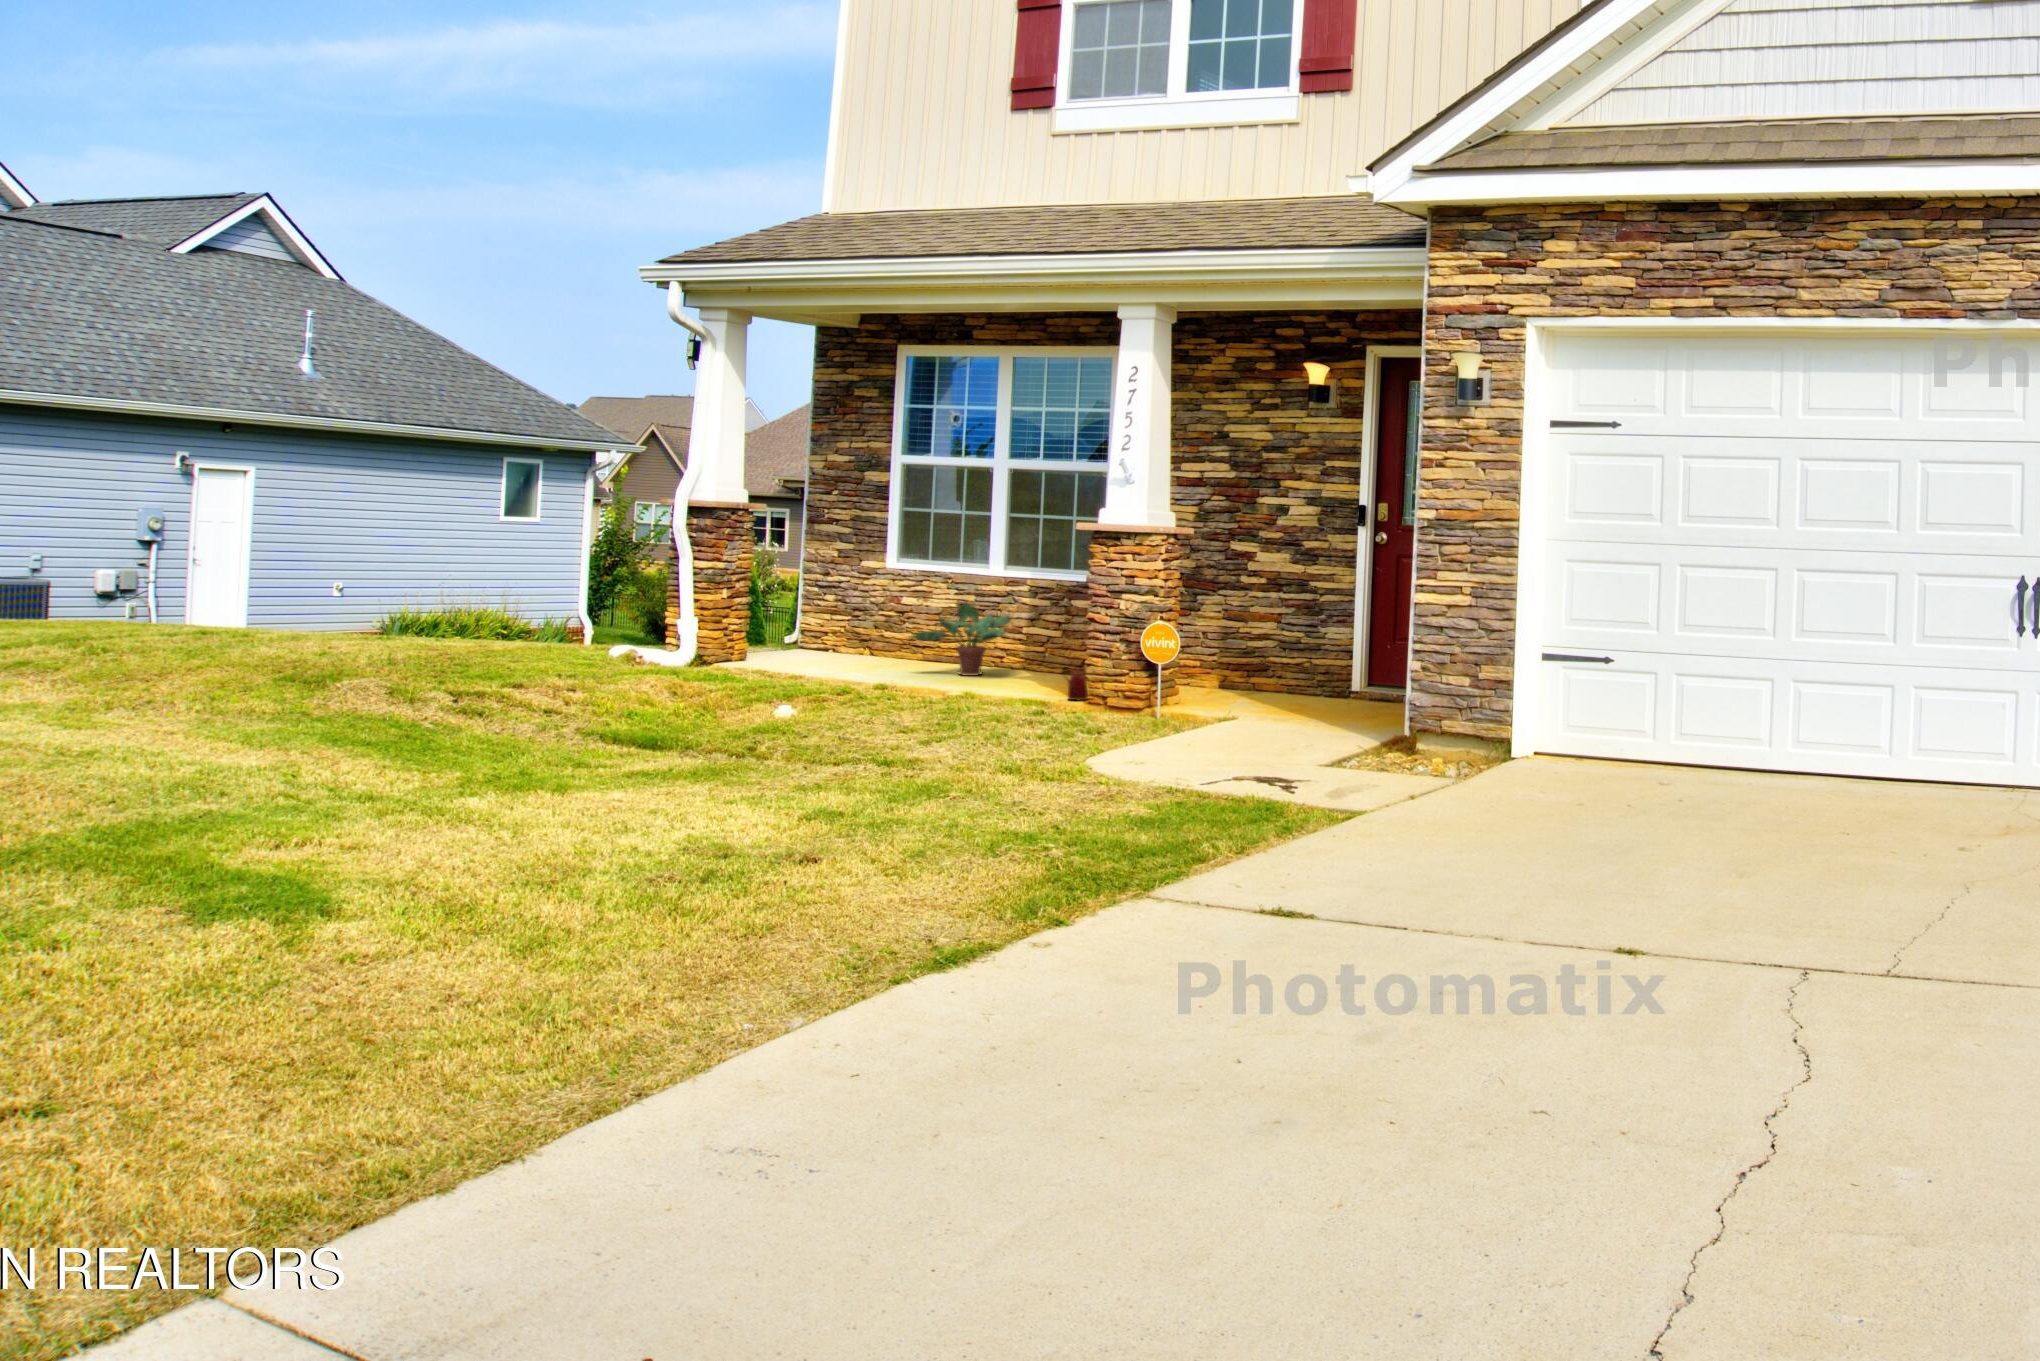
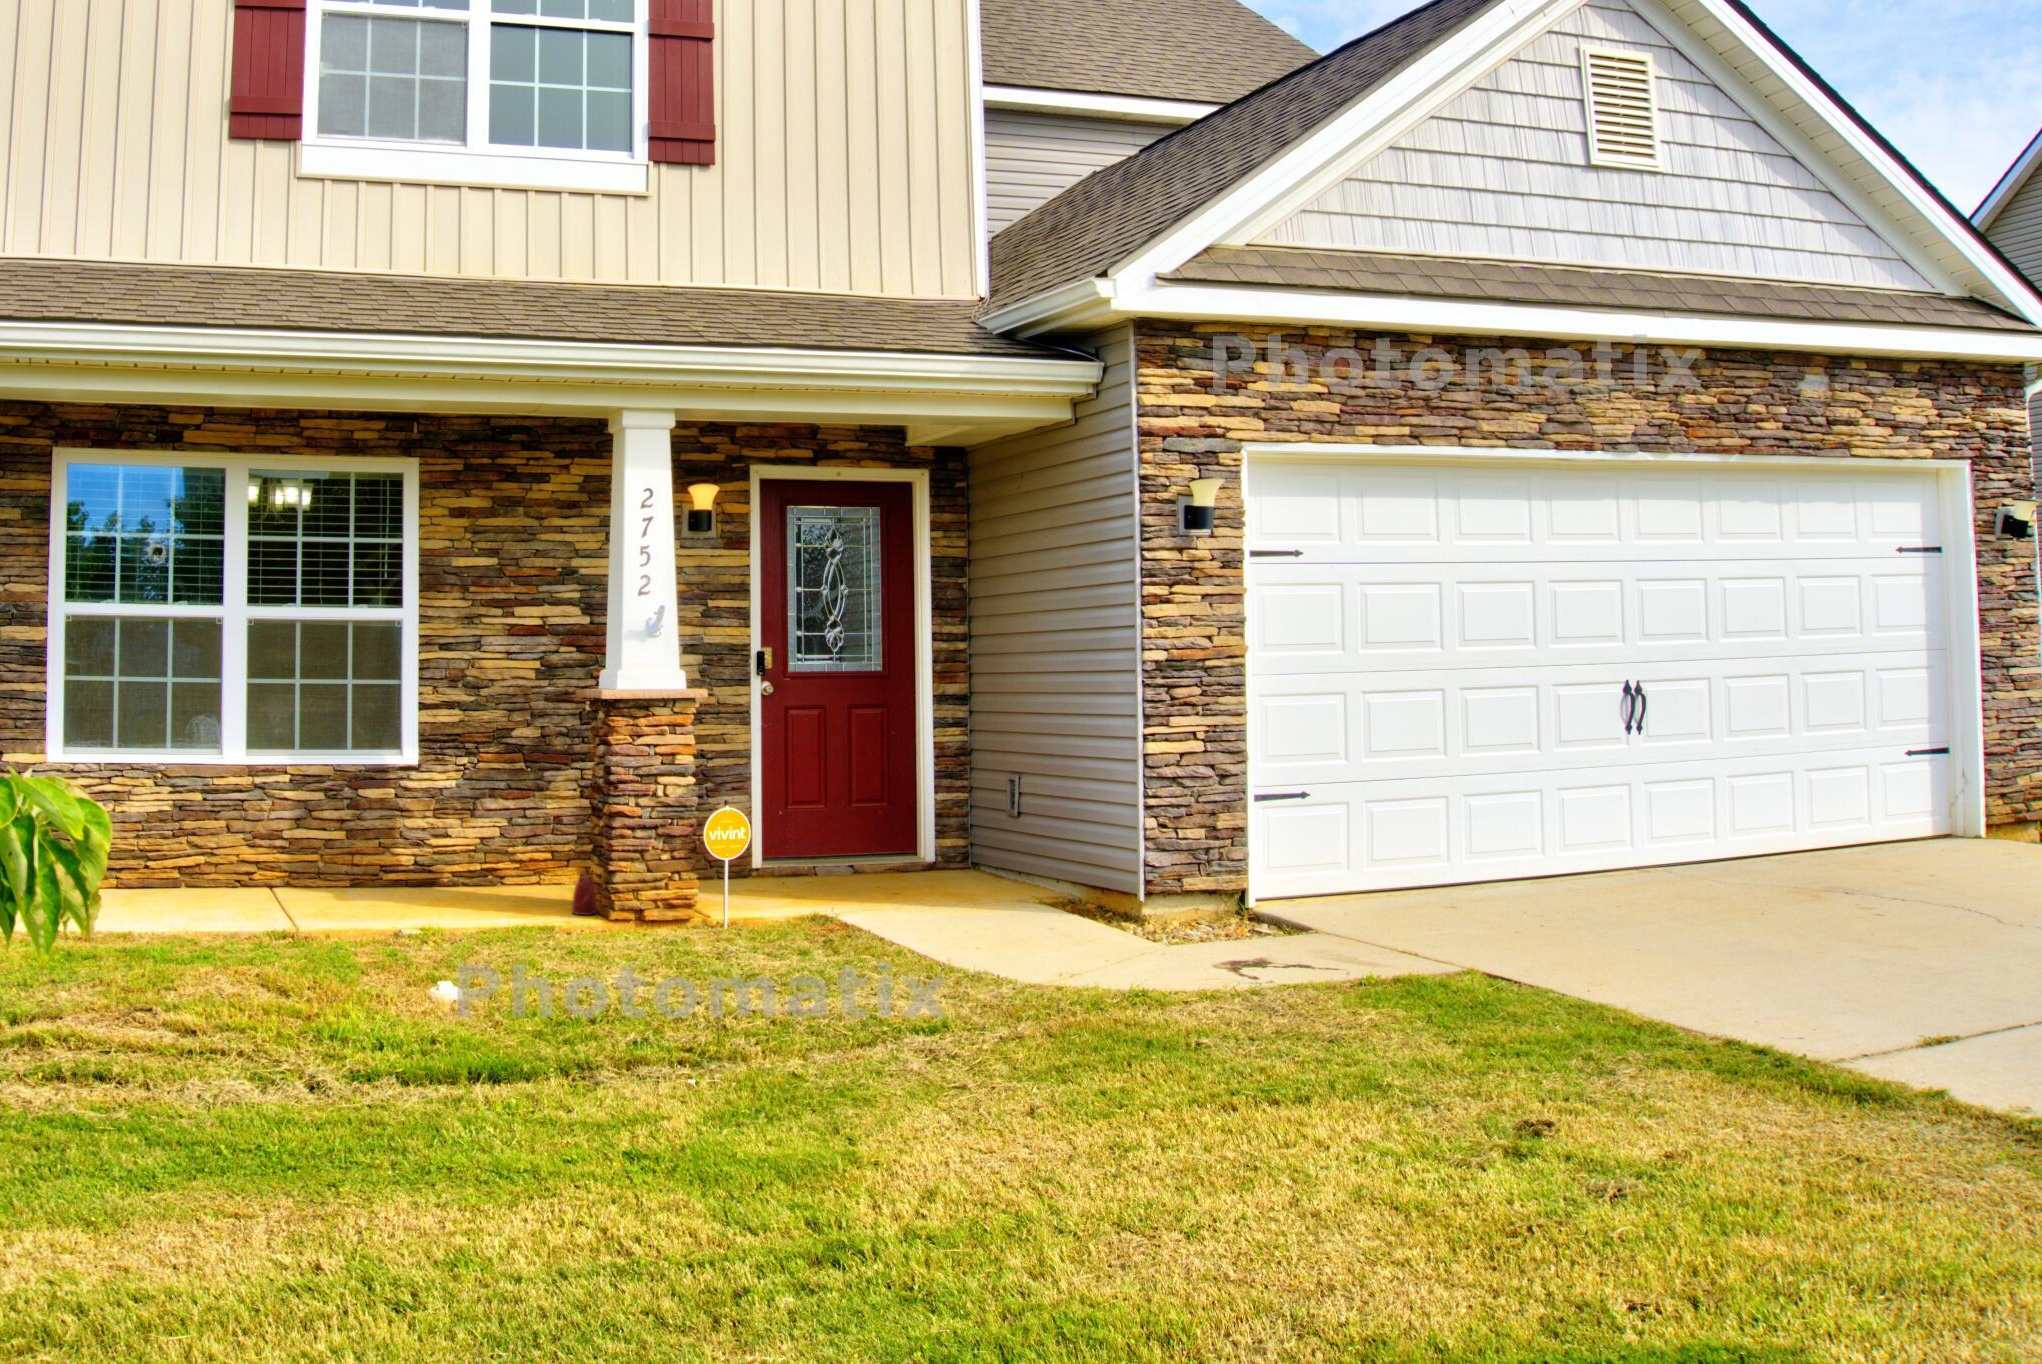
potted plant: present [911,603,1011,676] -> none [191,801,333,900]

